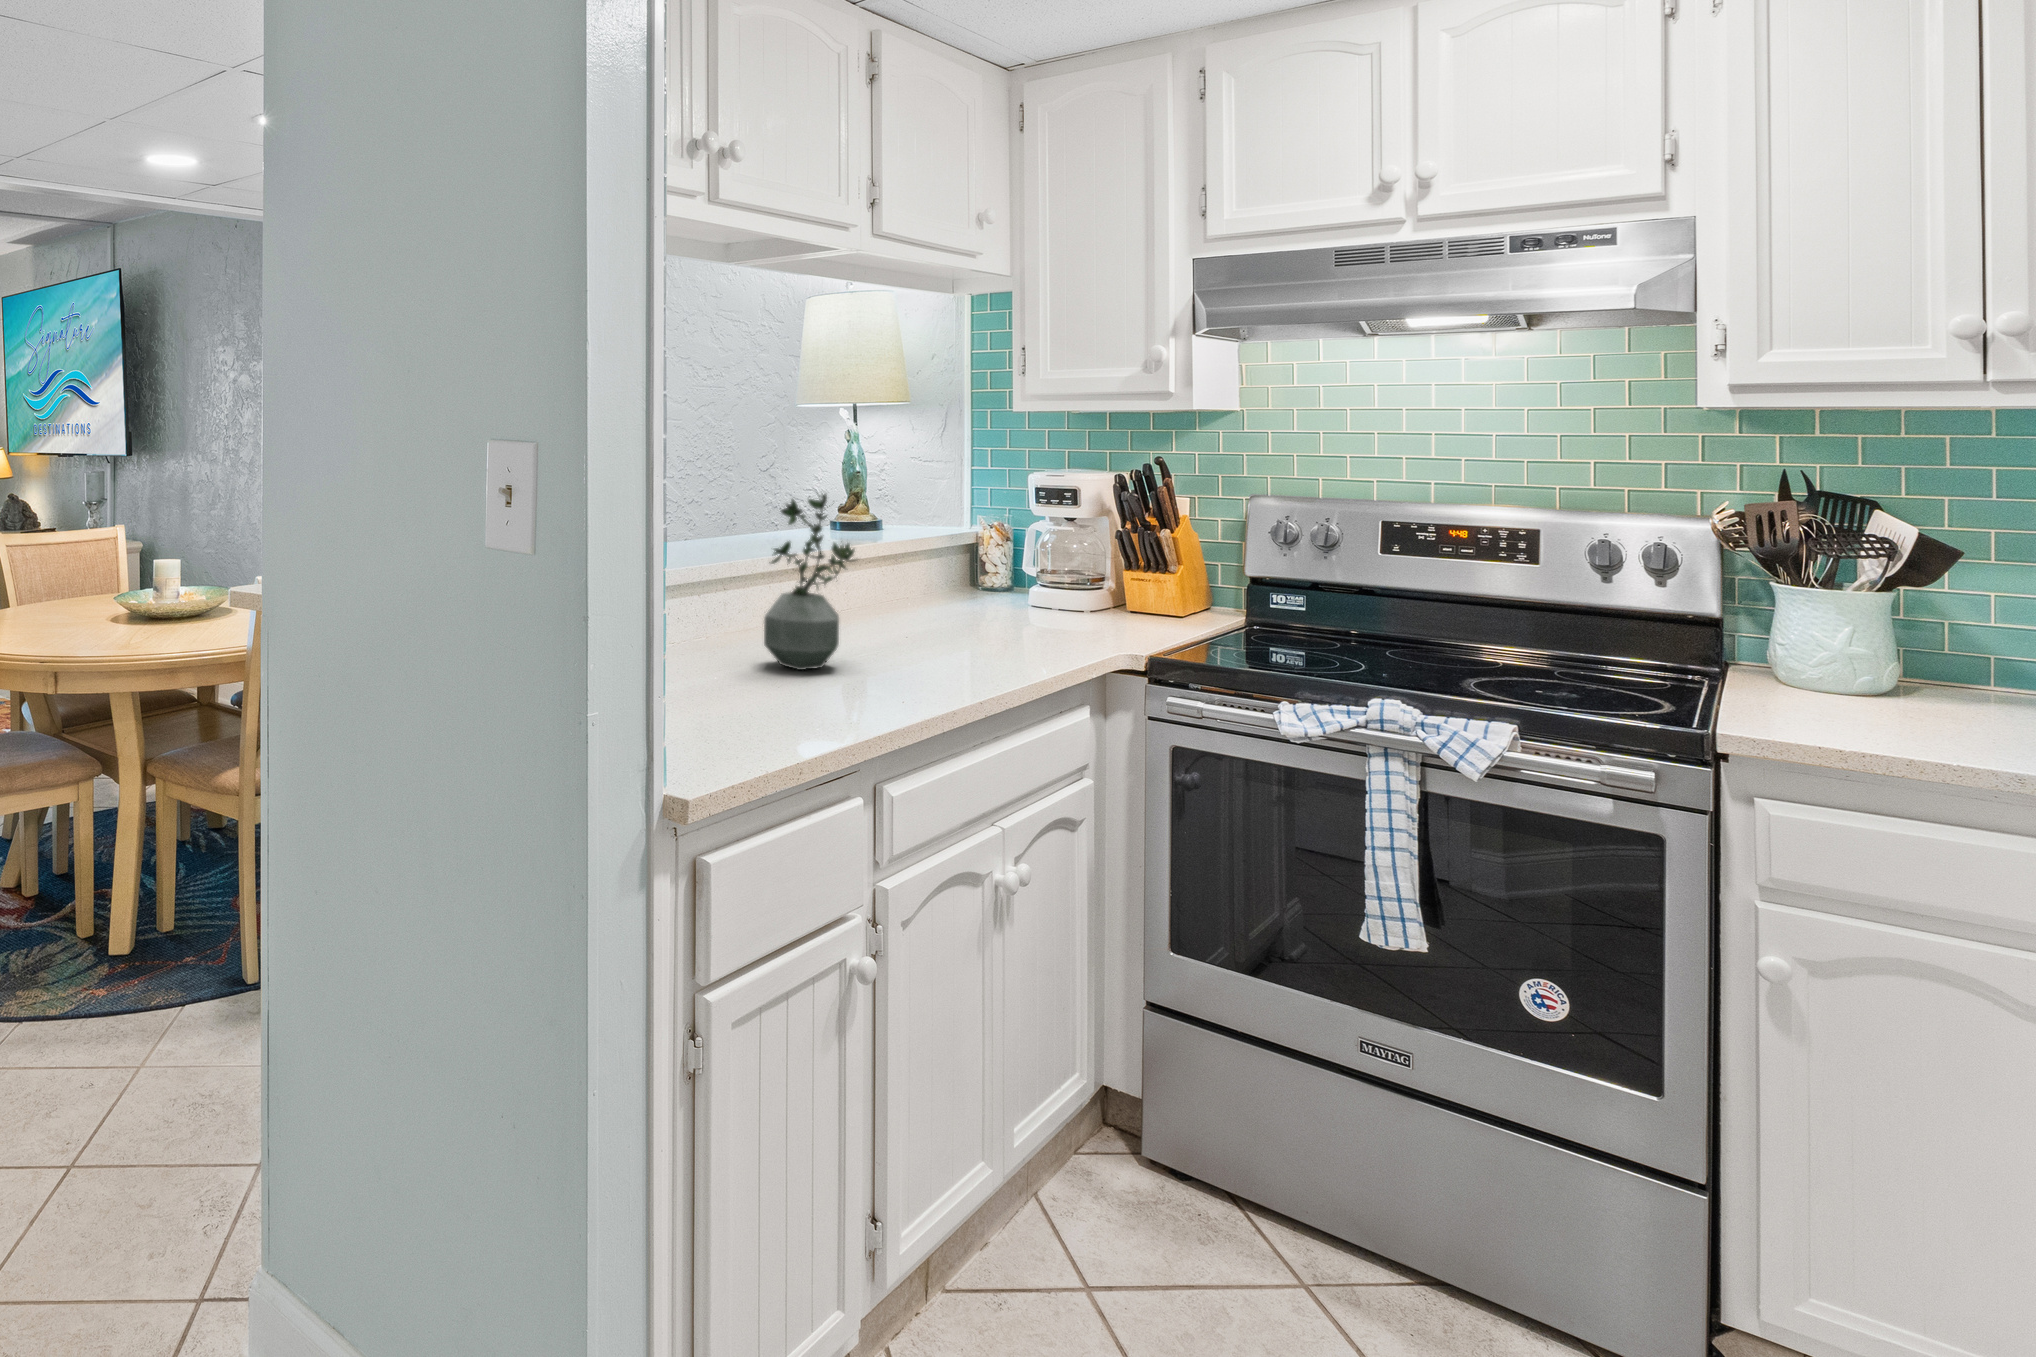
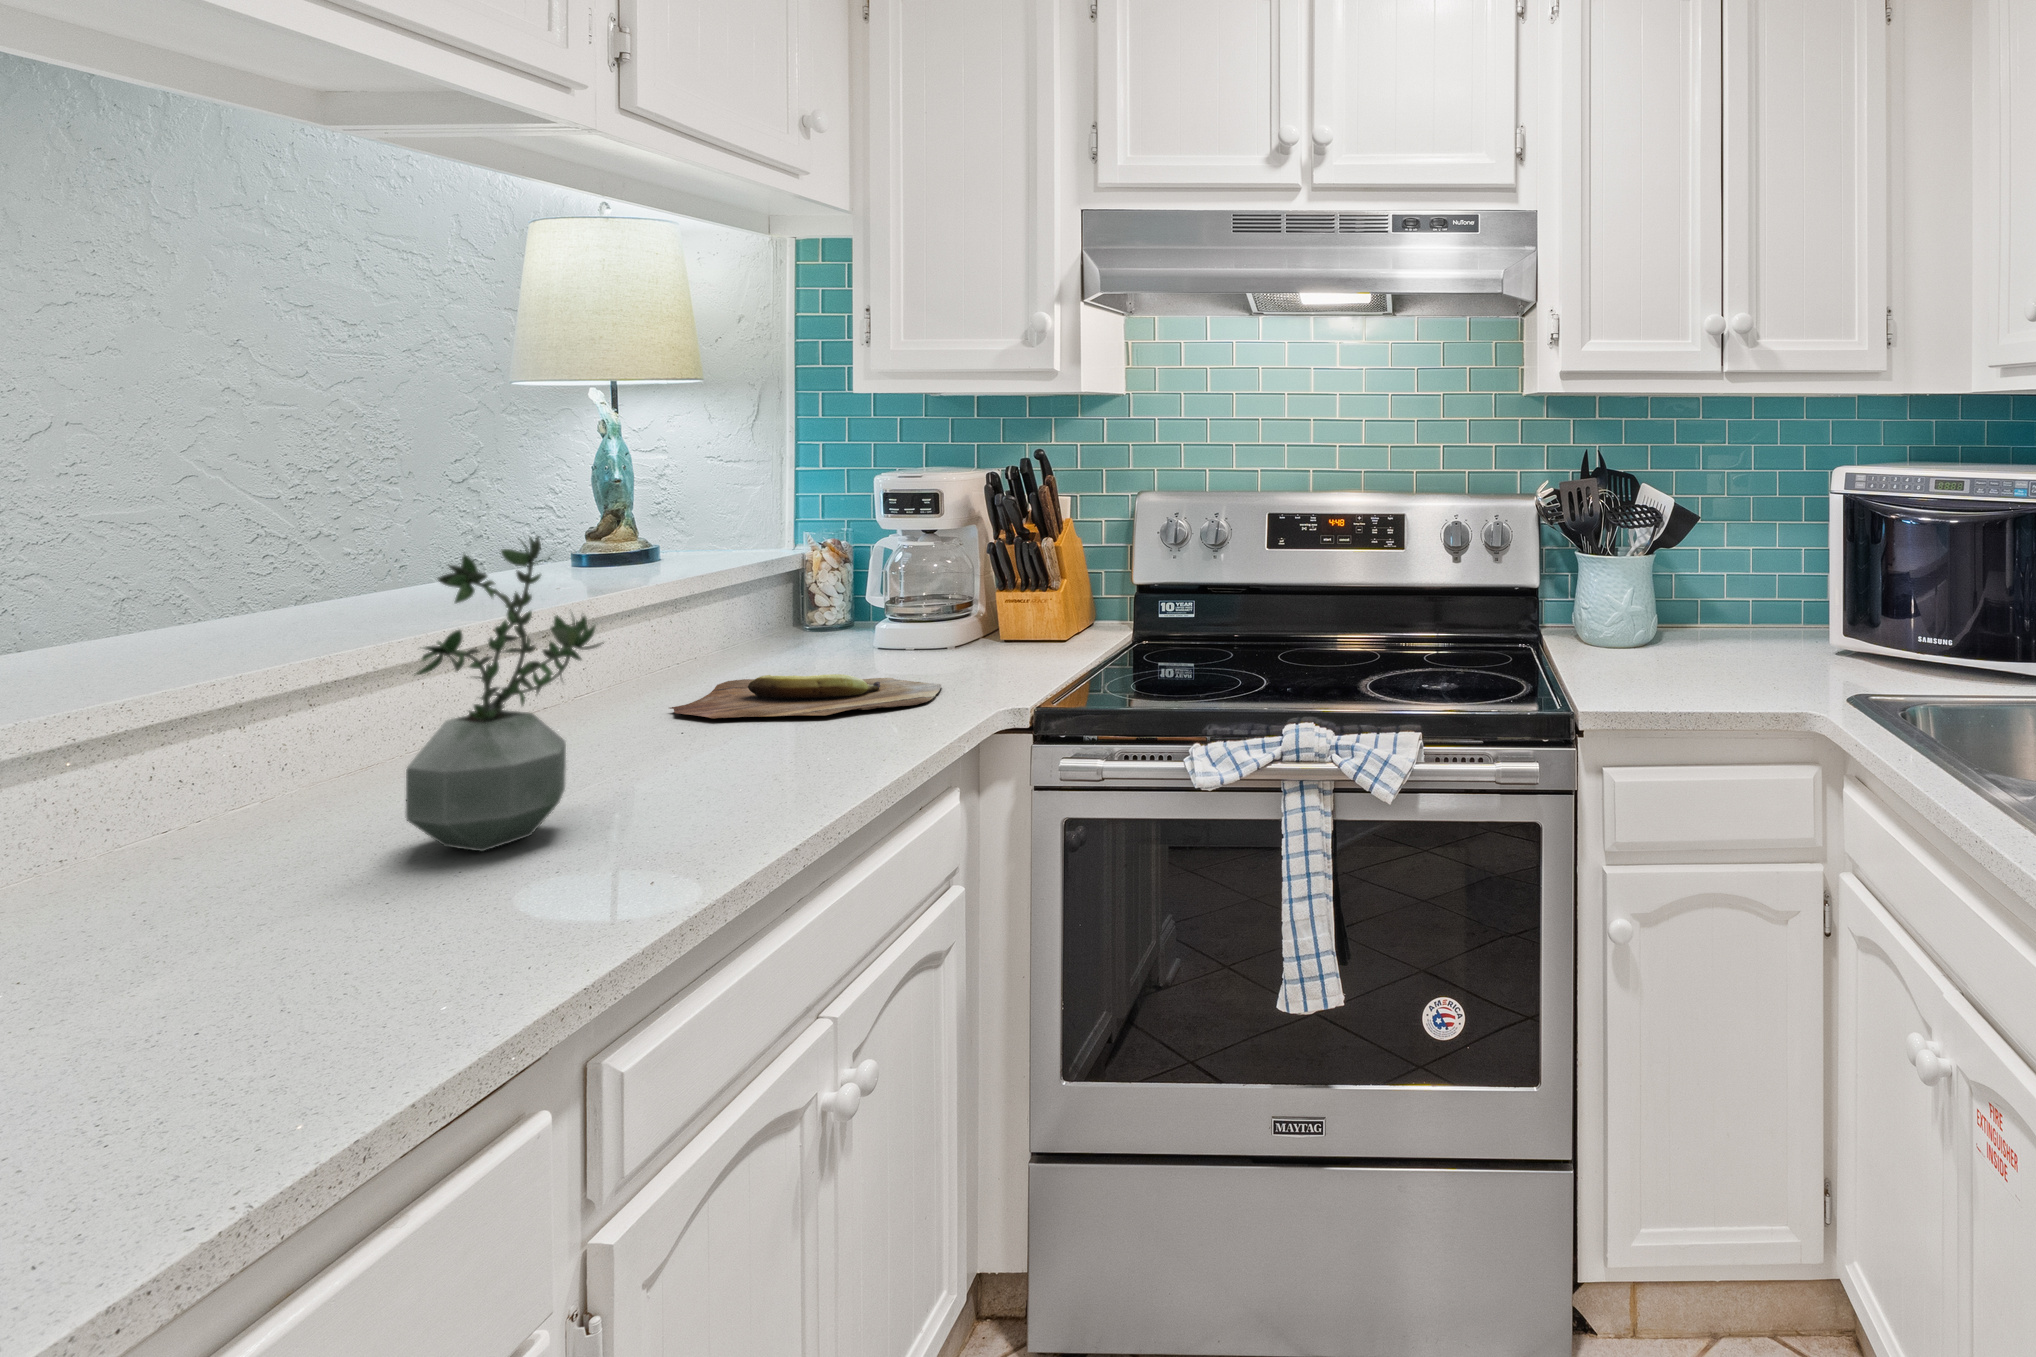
cutting board: none [891,607,1075,640] -> present [670,674,941,719]

